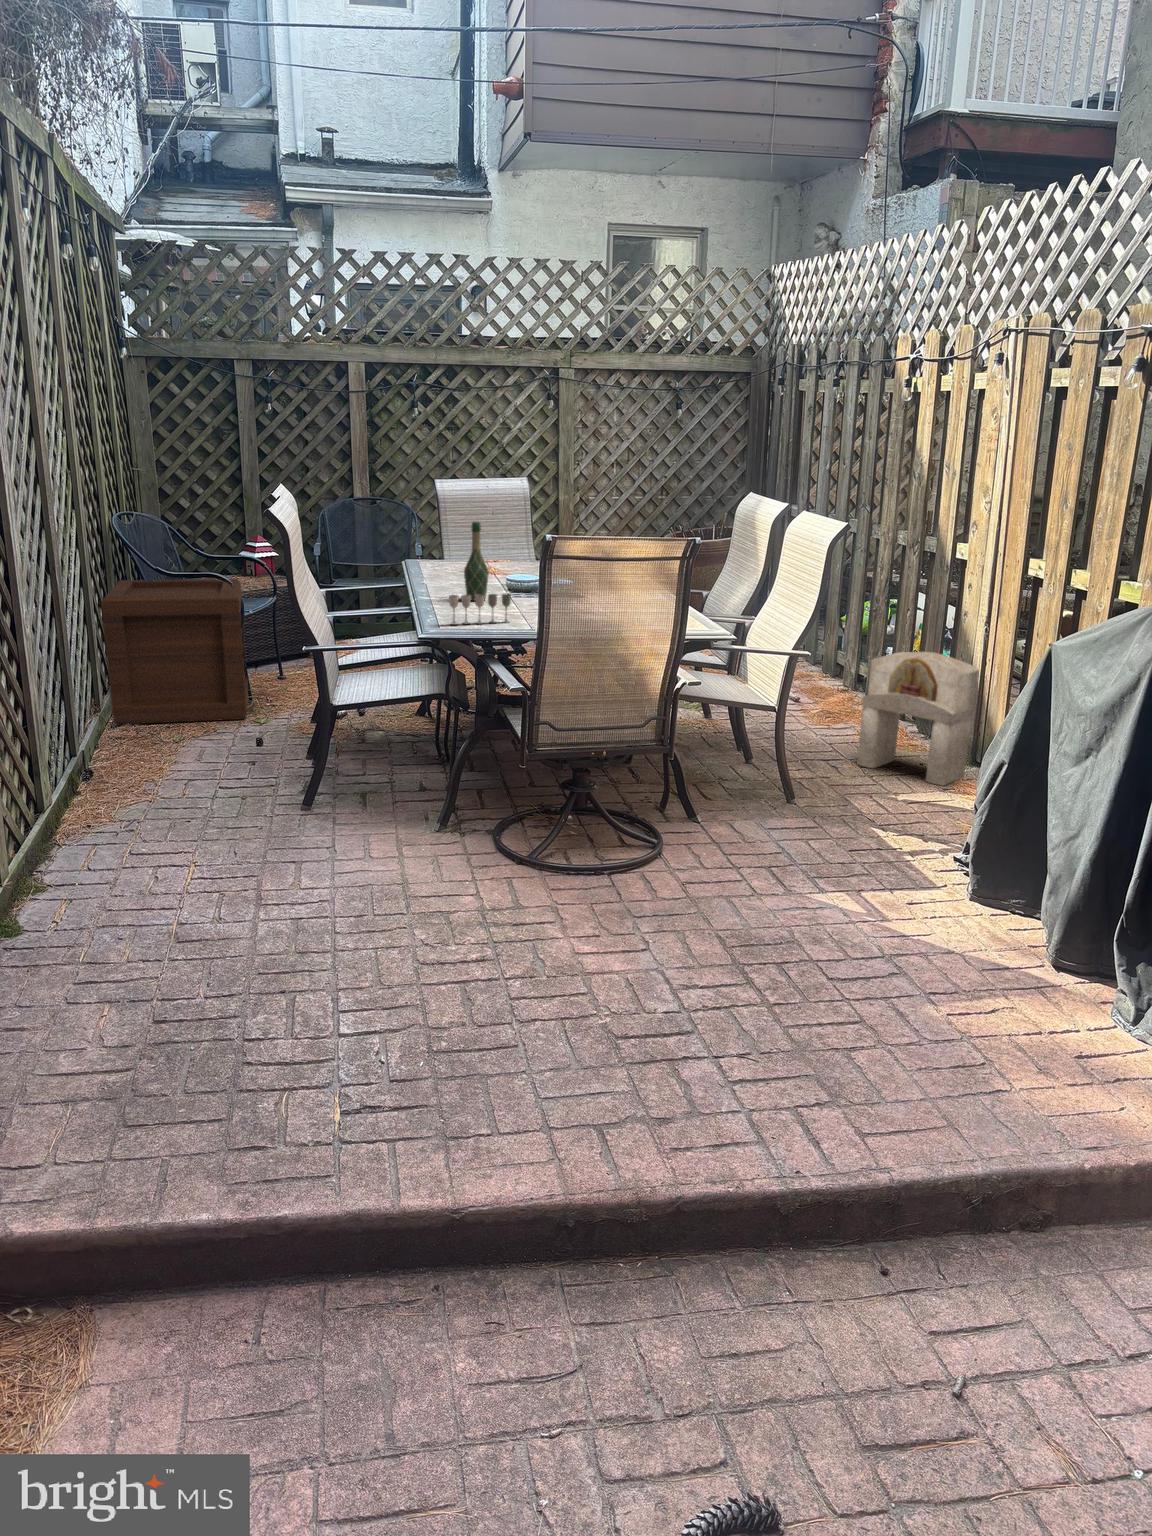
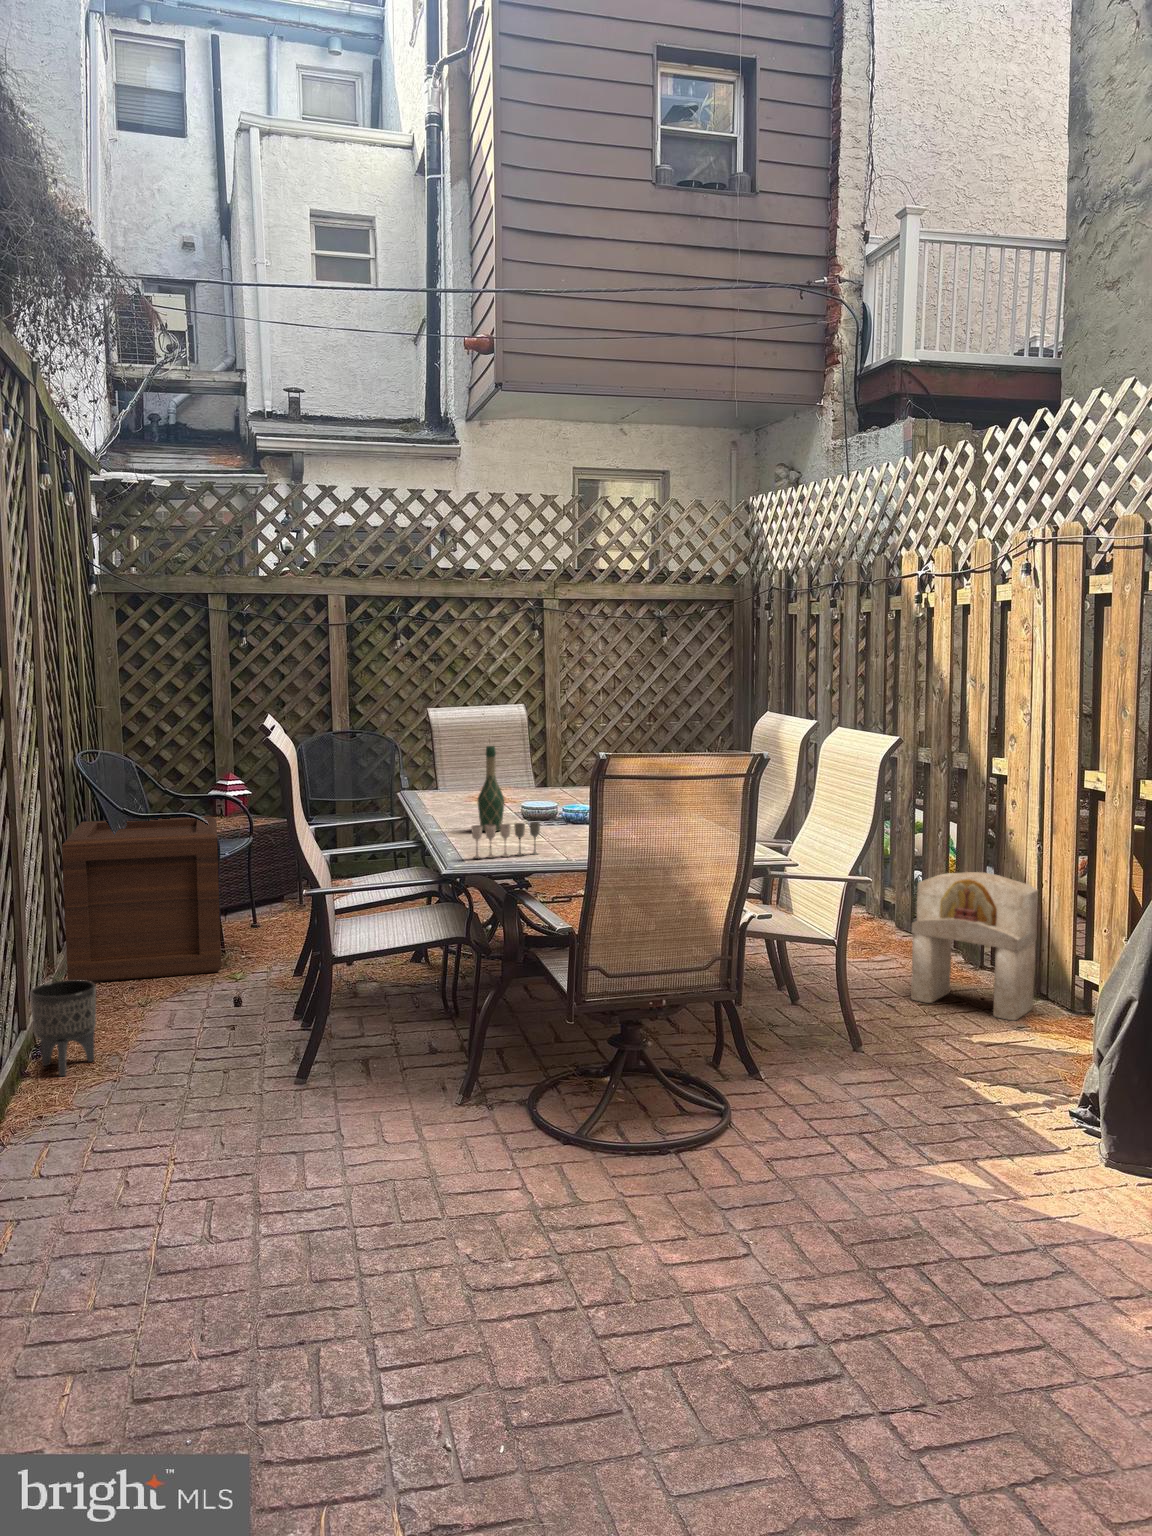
planter: none [77,719,135,799] -> present [30,980,96,1076]

